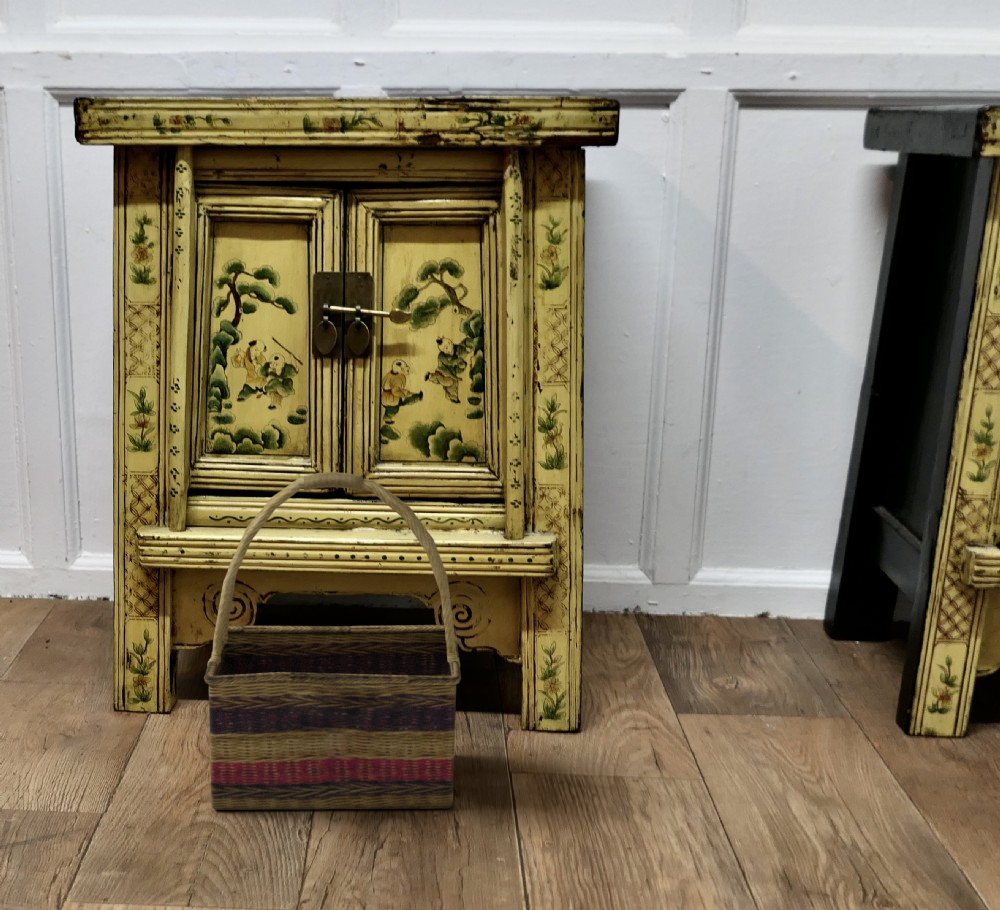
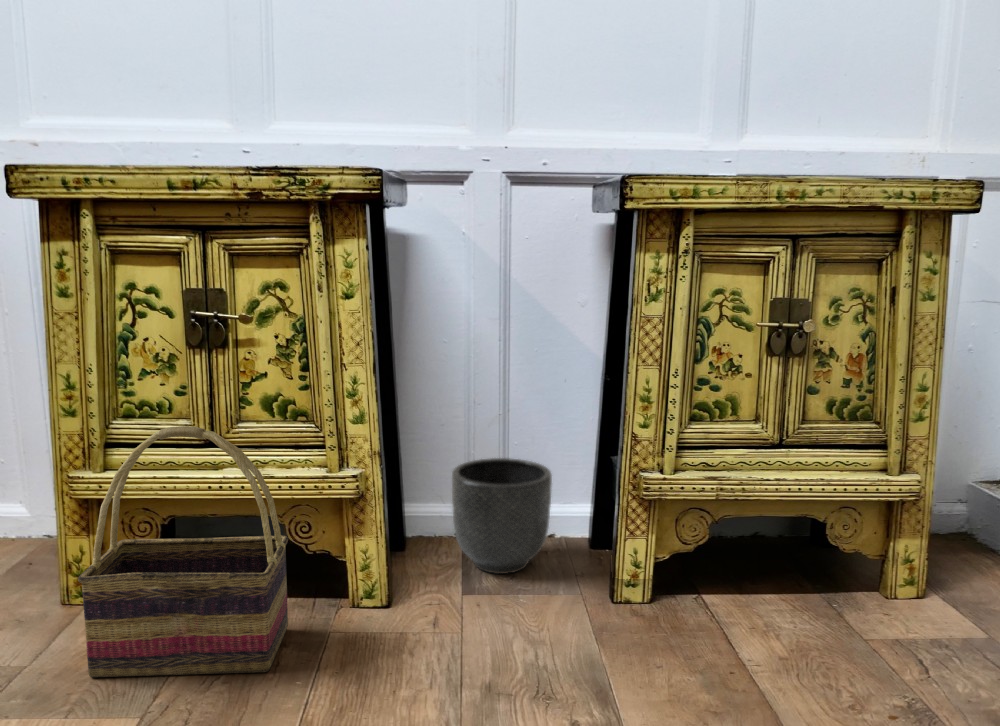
planter: none [644,515,795,685] -> present [452,458,552,574]

